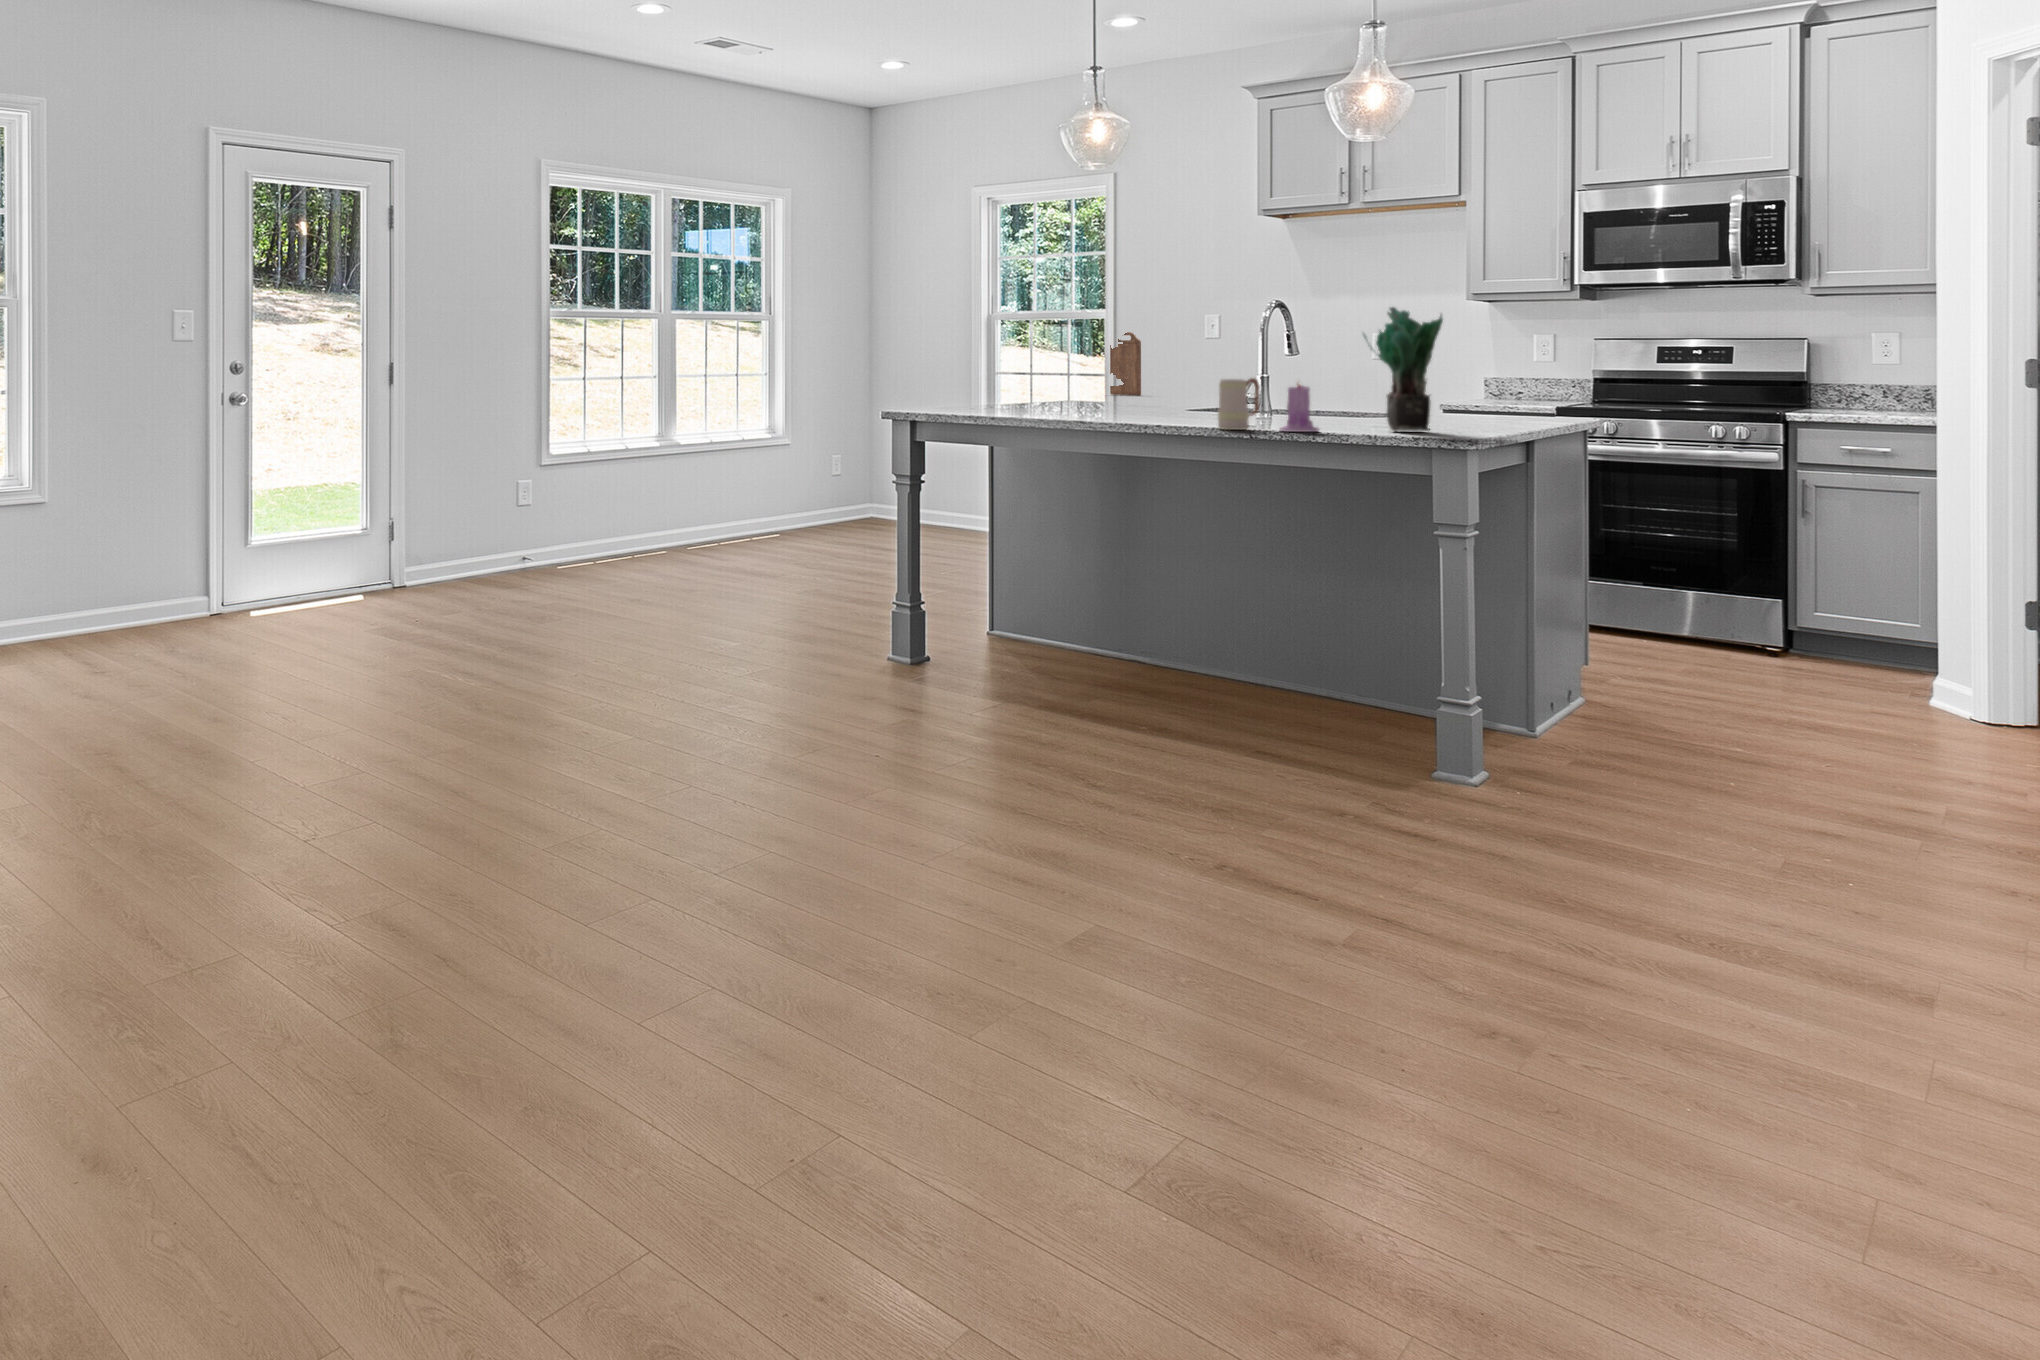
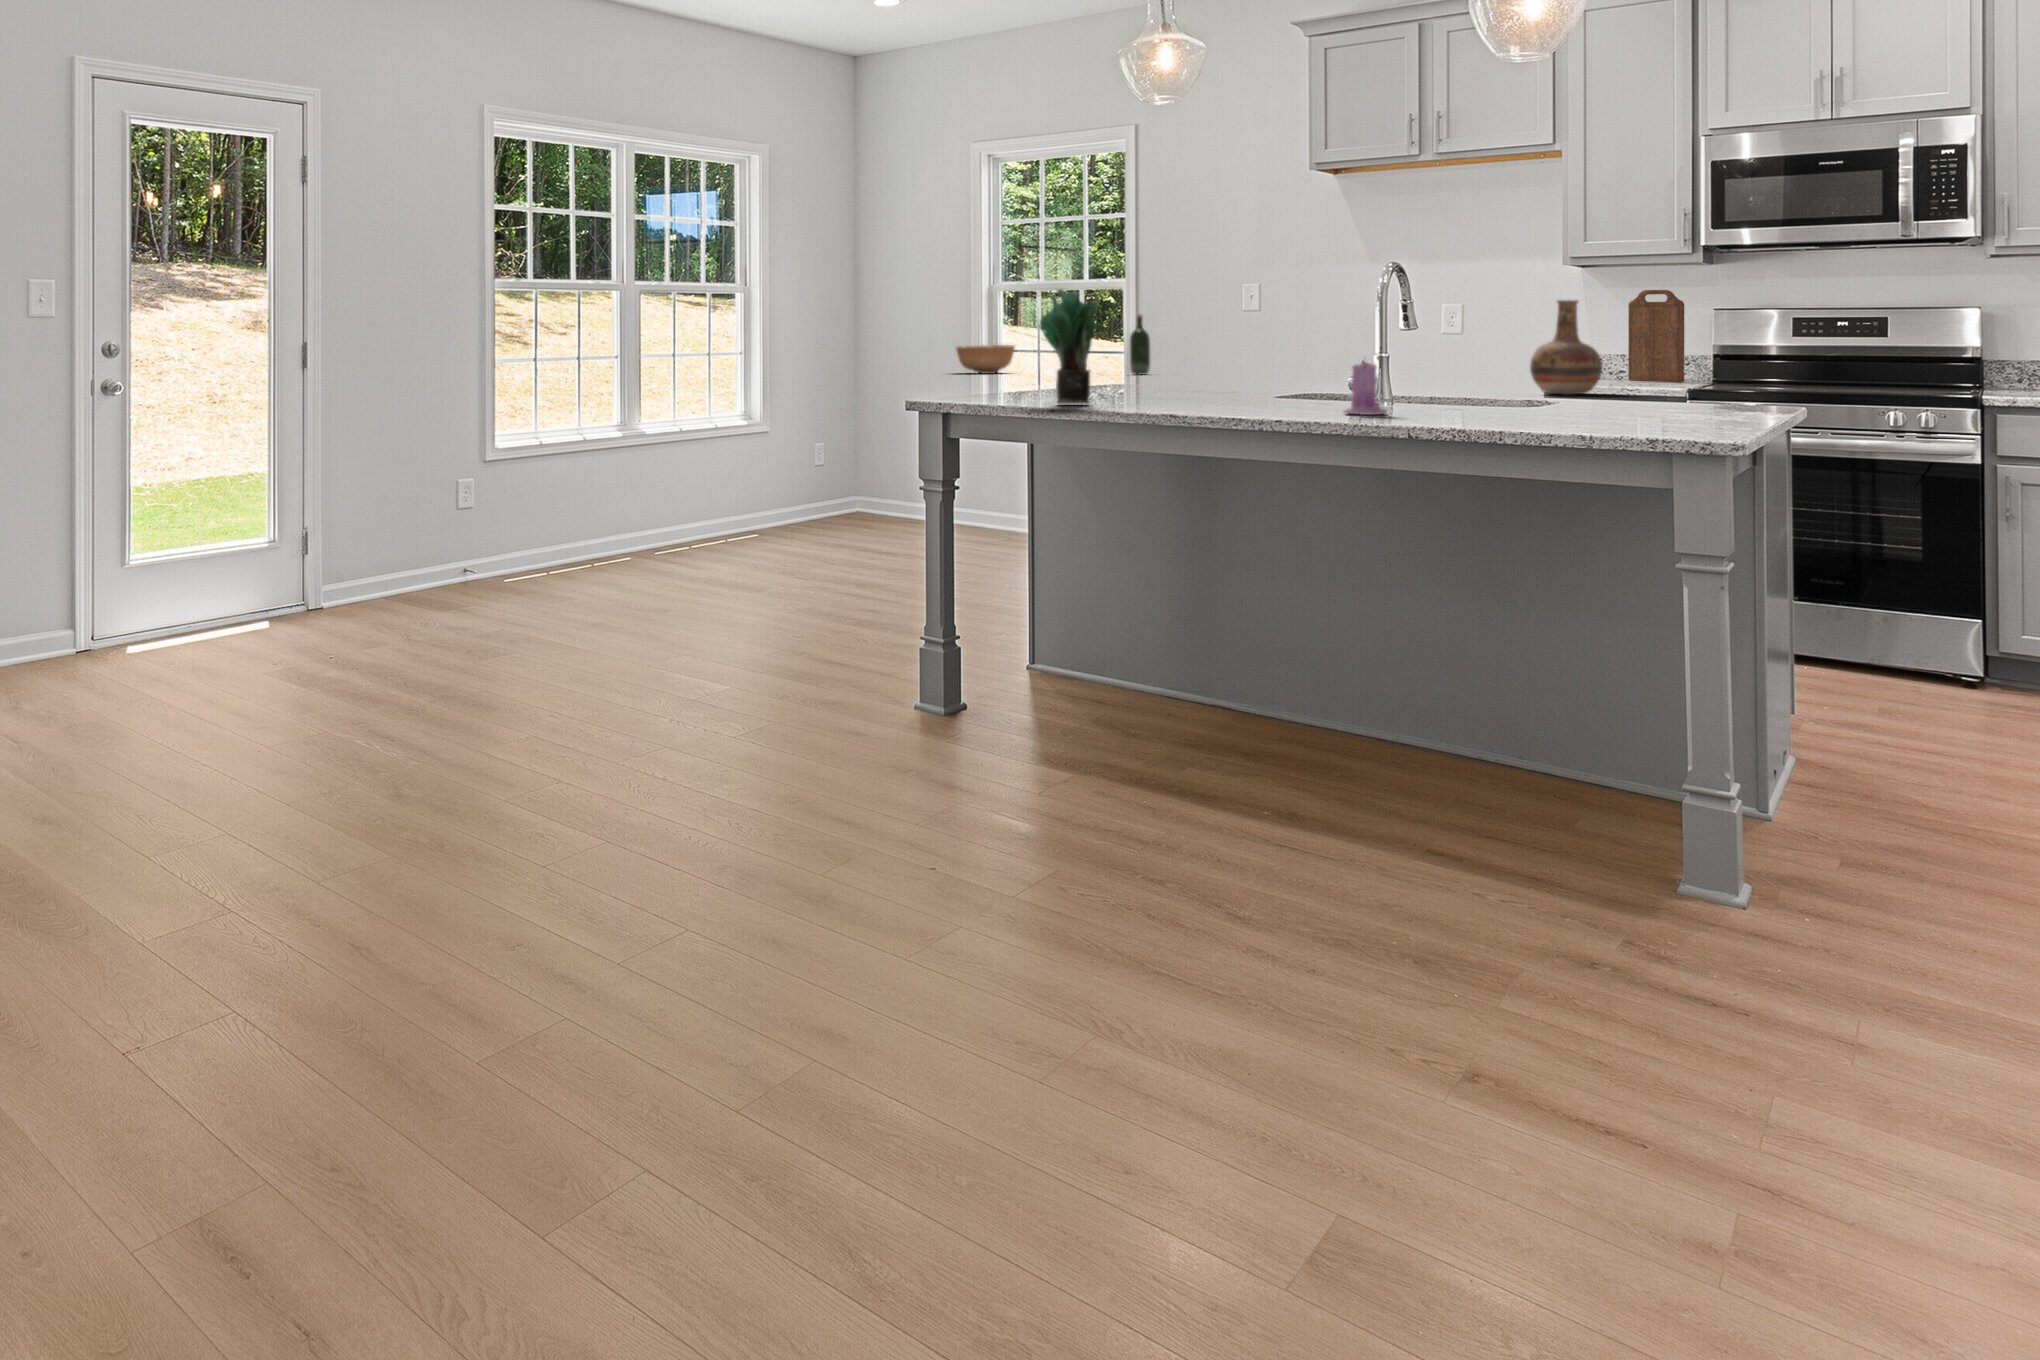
potted plant: present [1364,307,1443,431] -> present [1034,289,1098,404]
vase: none [1441,330,1506,415] -> present [1530,300,1602,395]
cutting board: present [1110,332,1141,396] -> present [1628,290,1684,382]
wine bottle: none [1080,342,1099,394] -> present [1129,314,1150,374]
bowl: none [928,368,981,393] -> present [956,345,1015,374]
mug: present [1218,378,1260,430] -> none [1276,355,1322,413]

